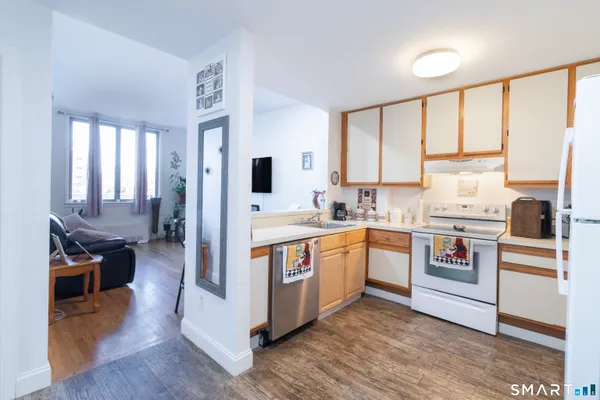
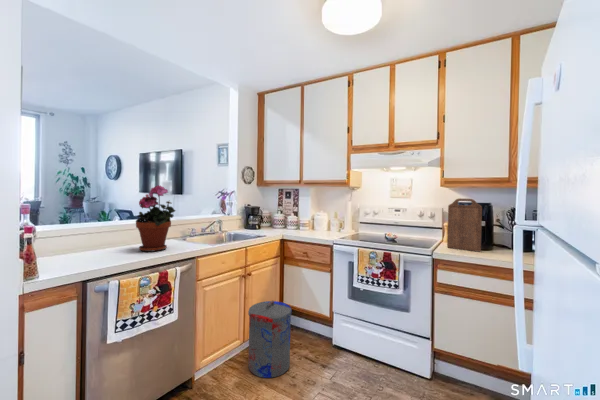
potted plant: none [280,187,305,231] -> present [136,185,175,252]
trash can: none [350,271,383,325] -> present [248,301,292,378]

